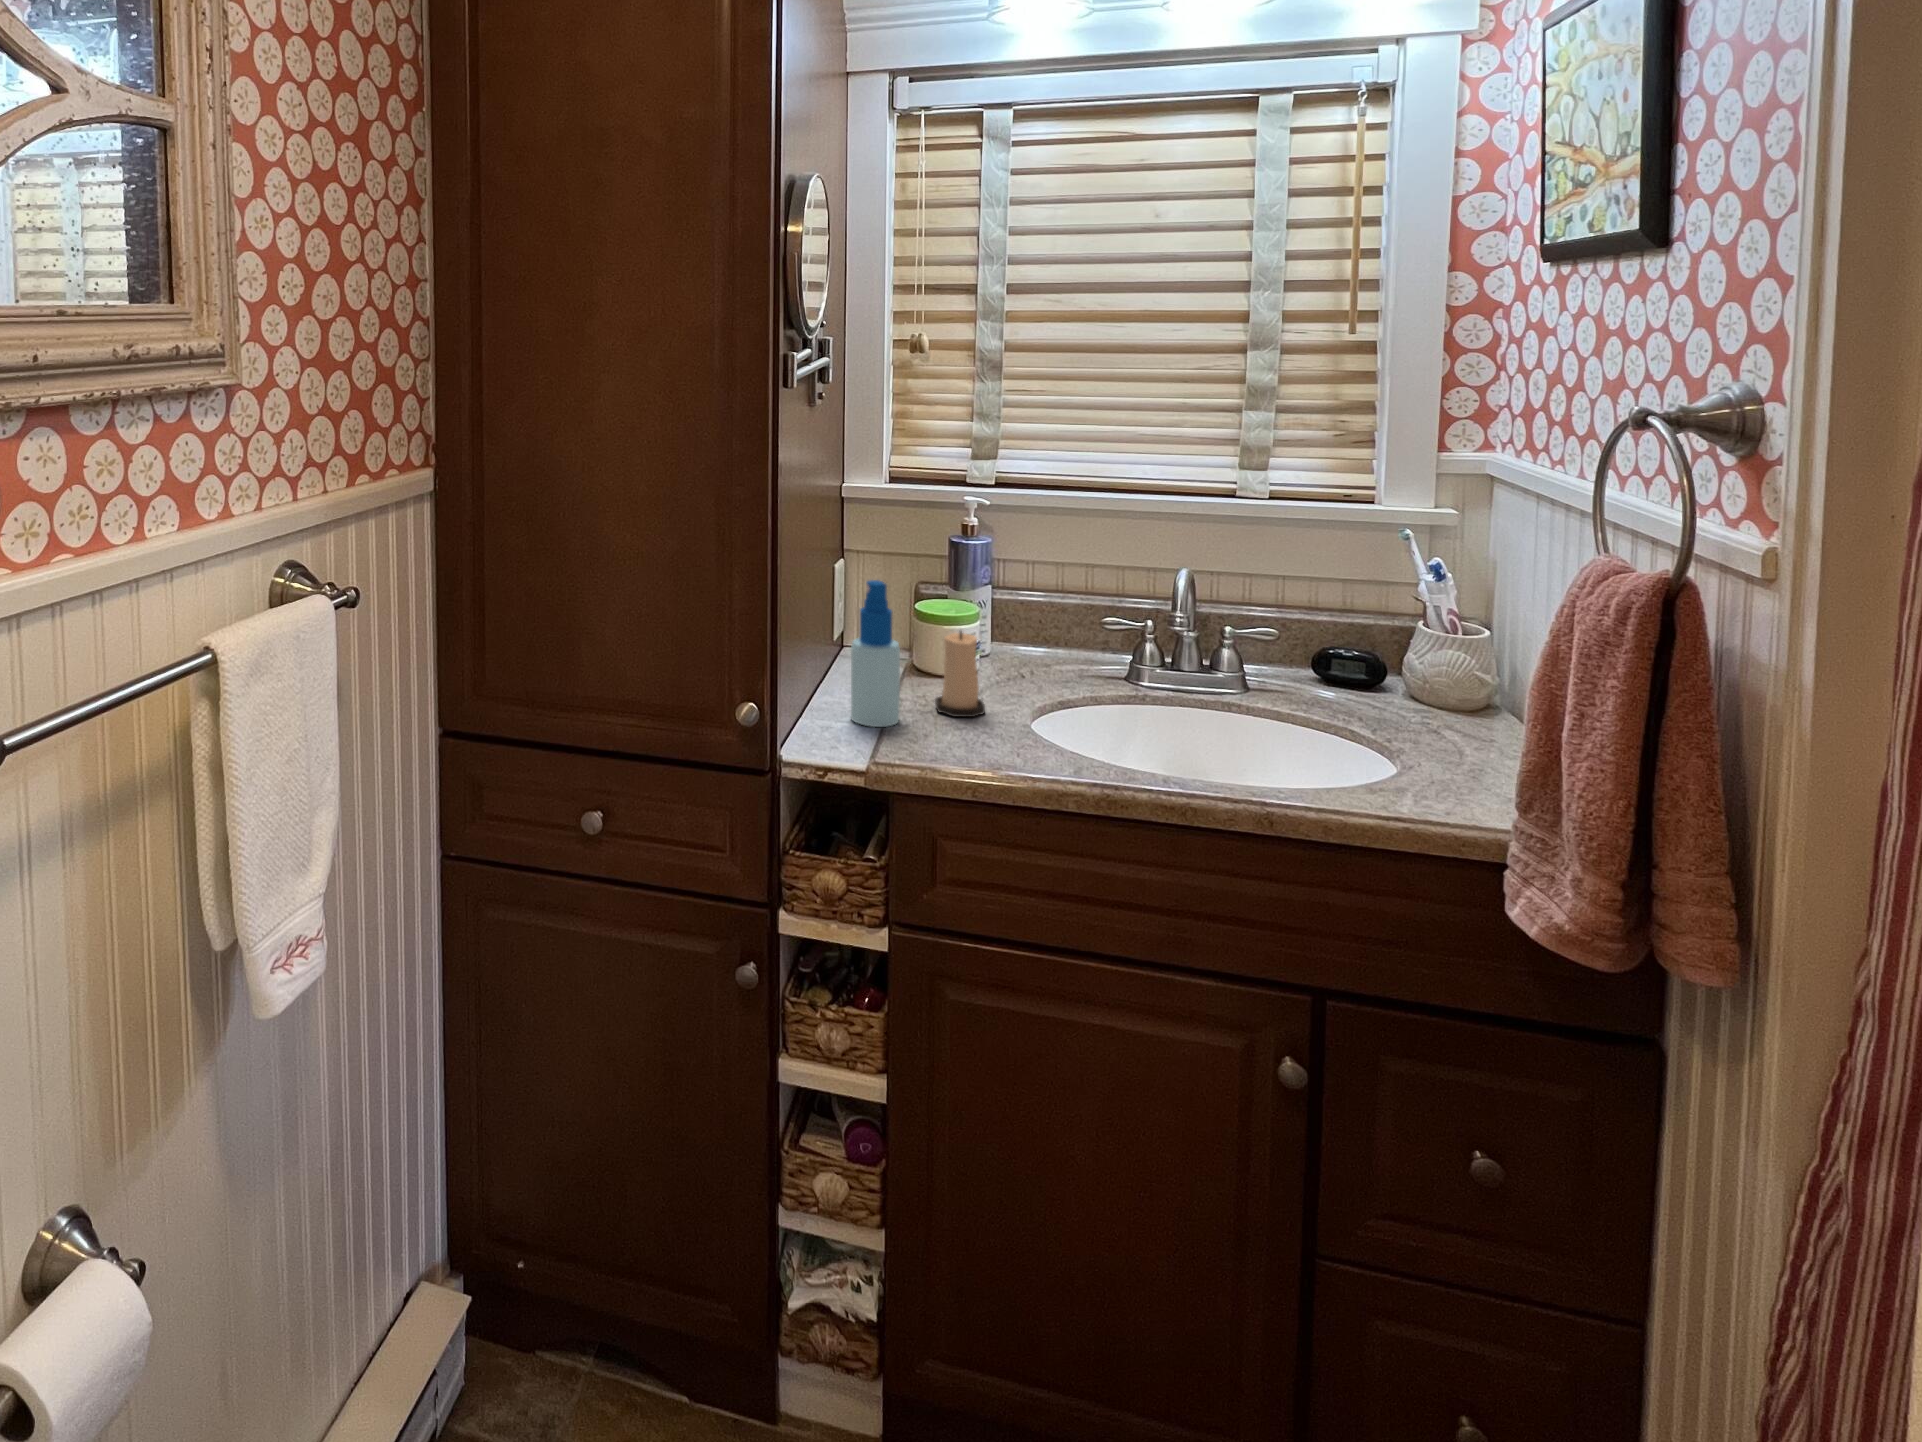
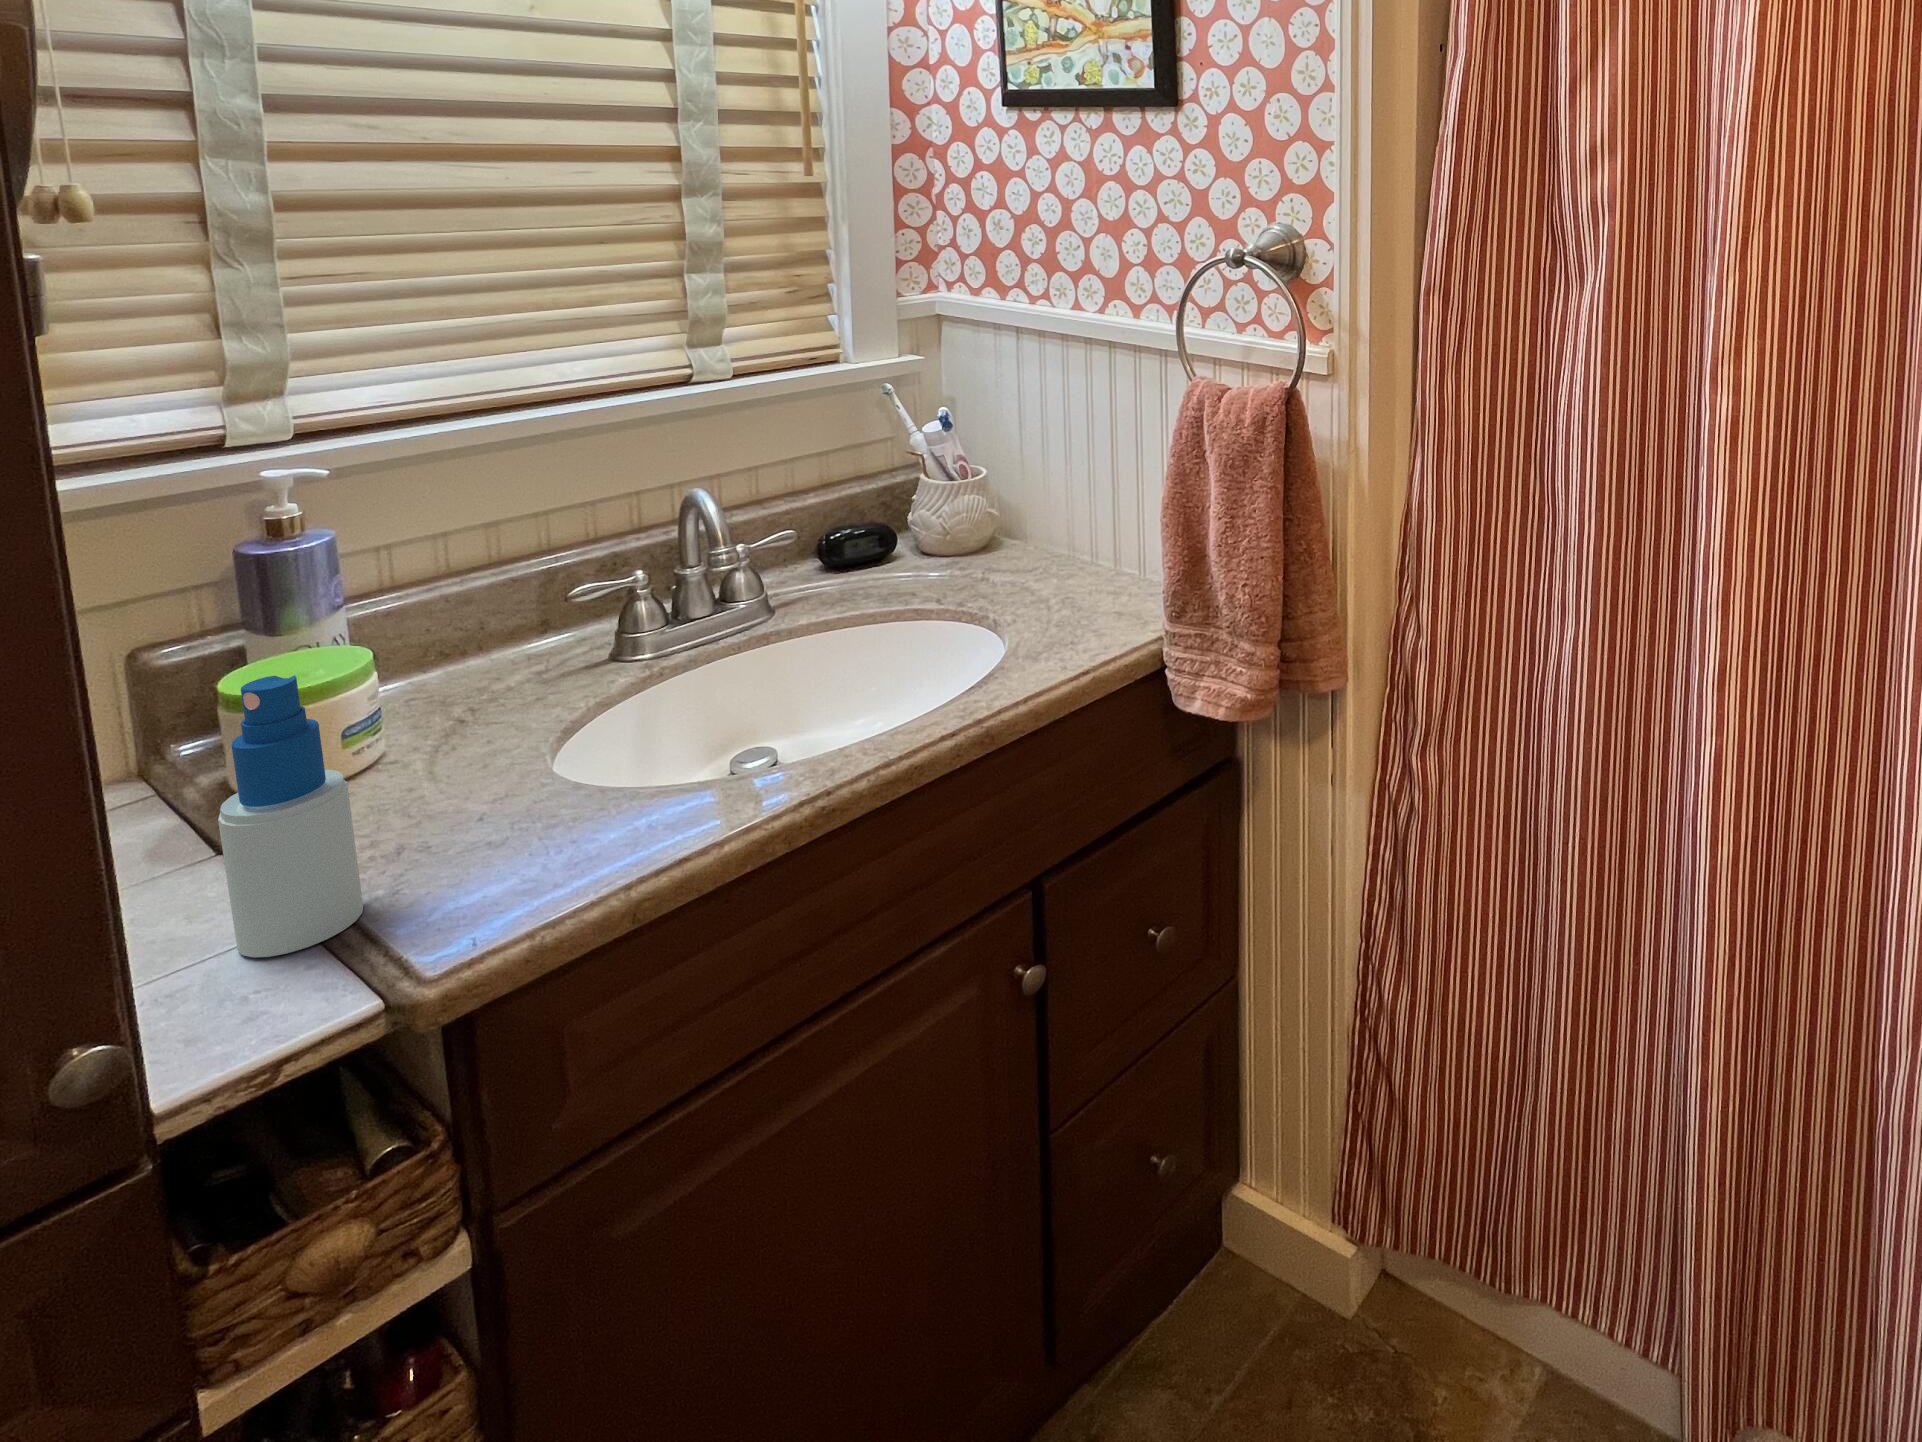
candle: present [935,631,985,717] -> none [386,696,497,849]

